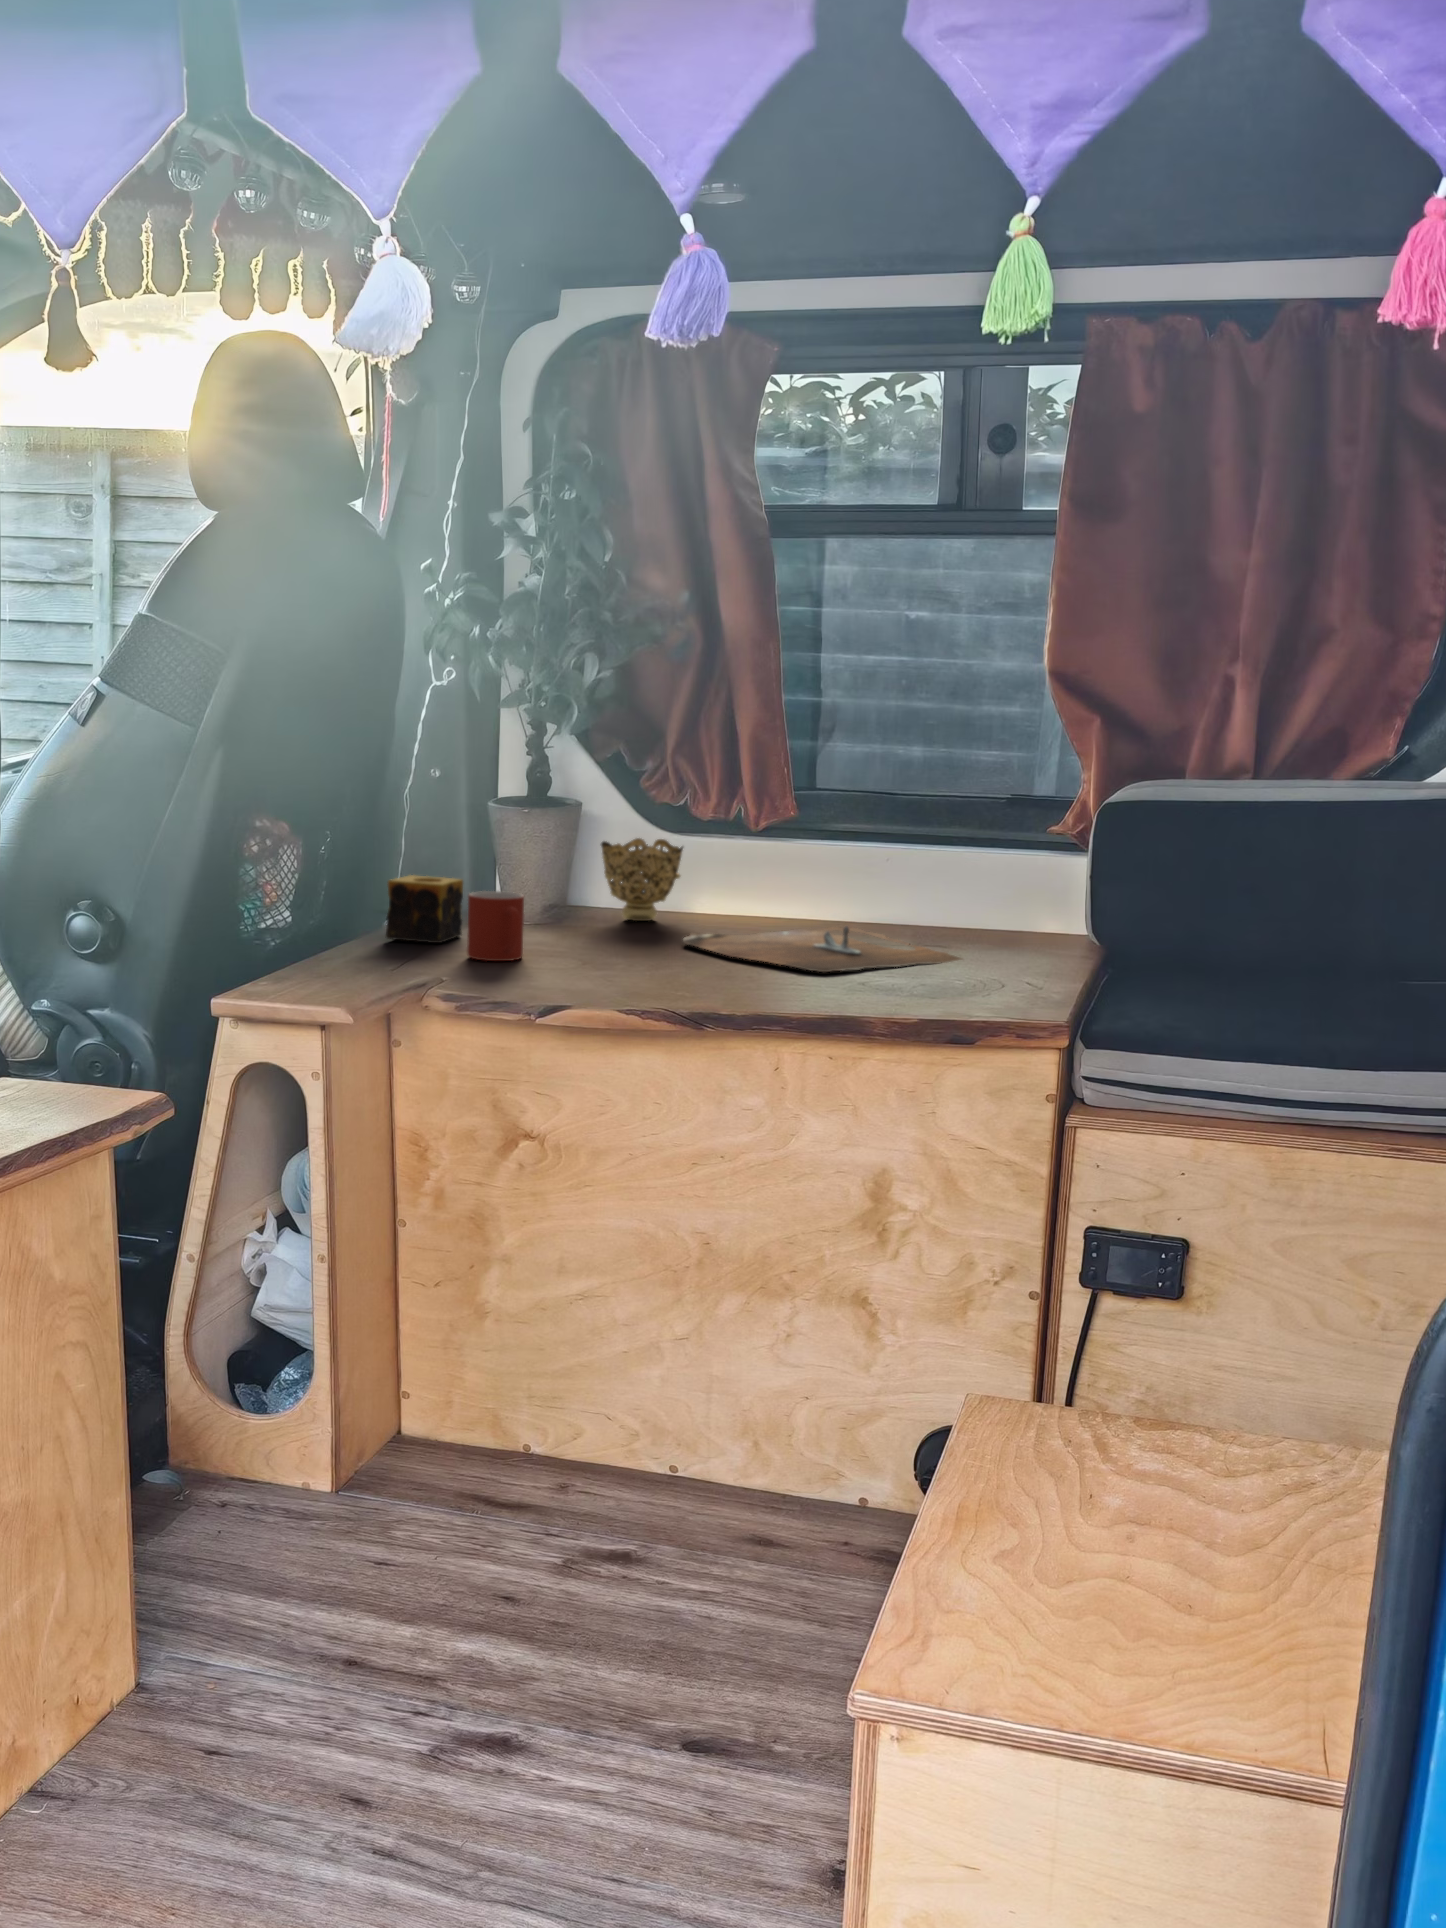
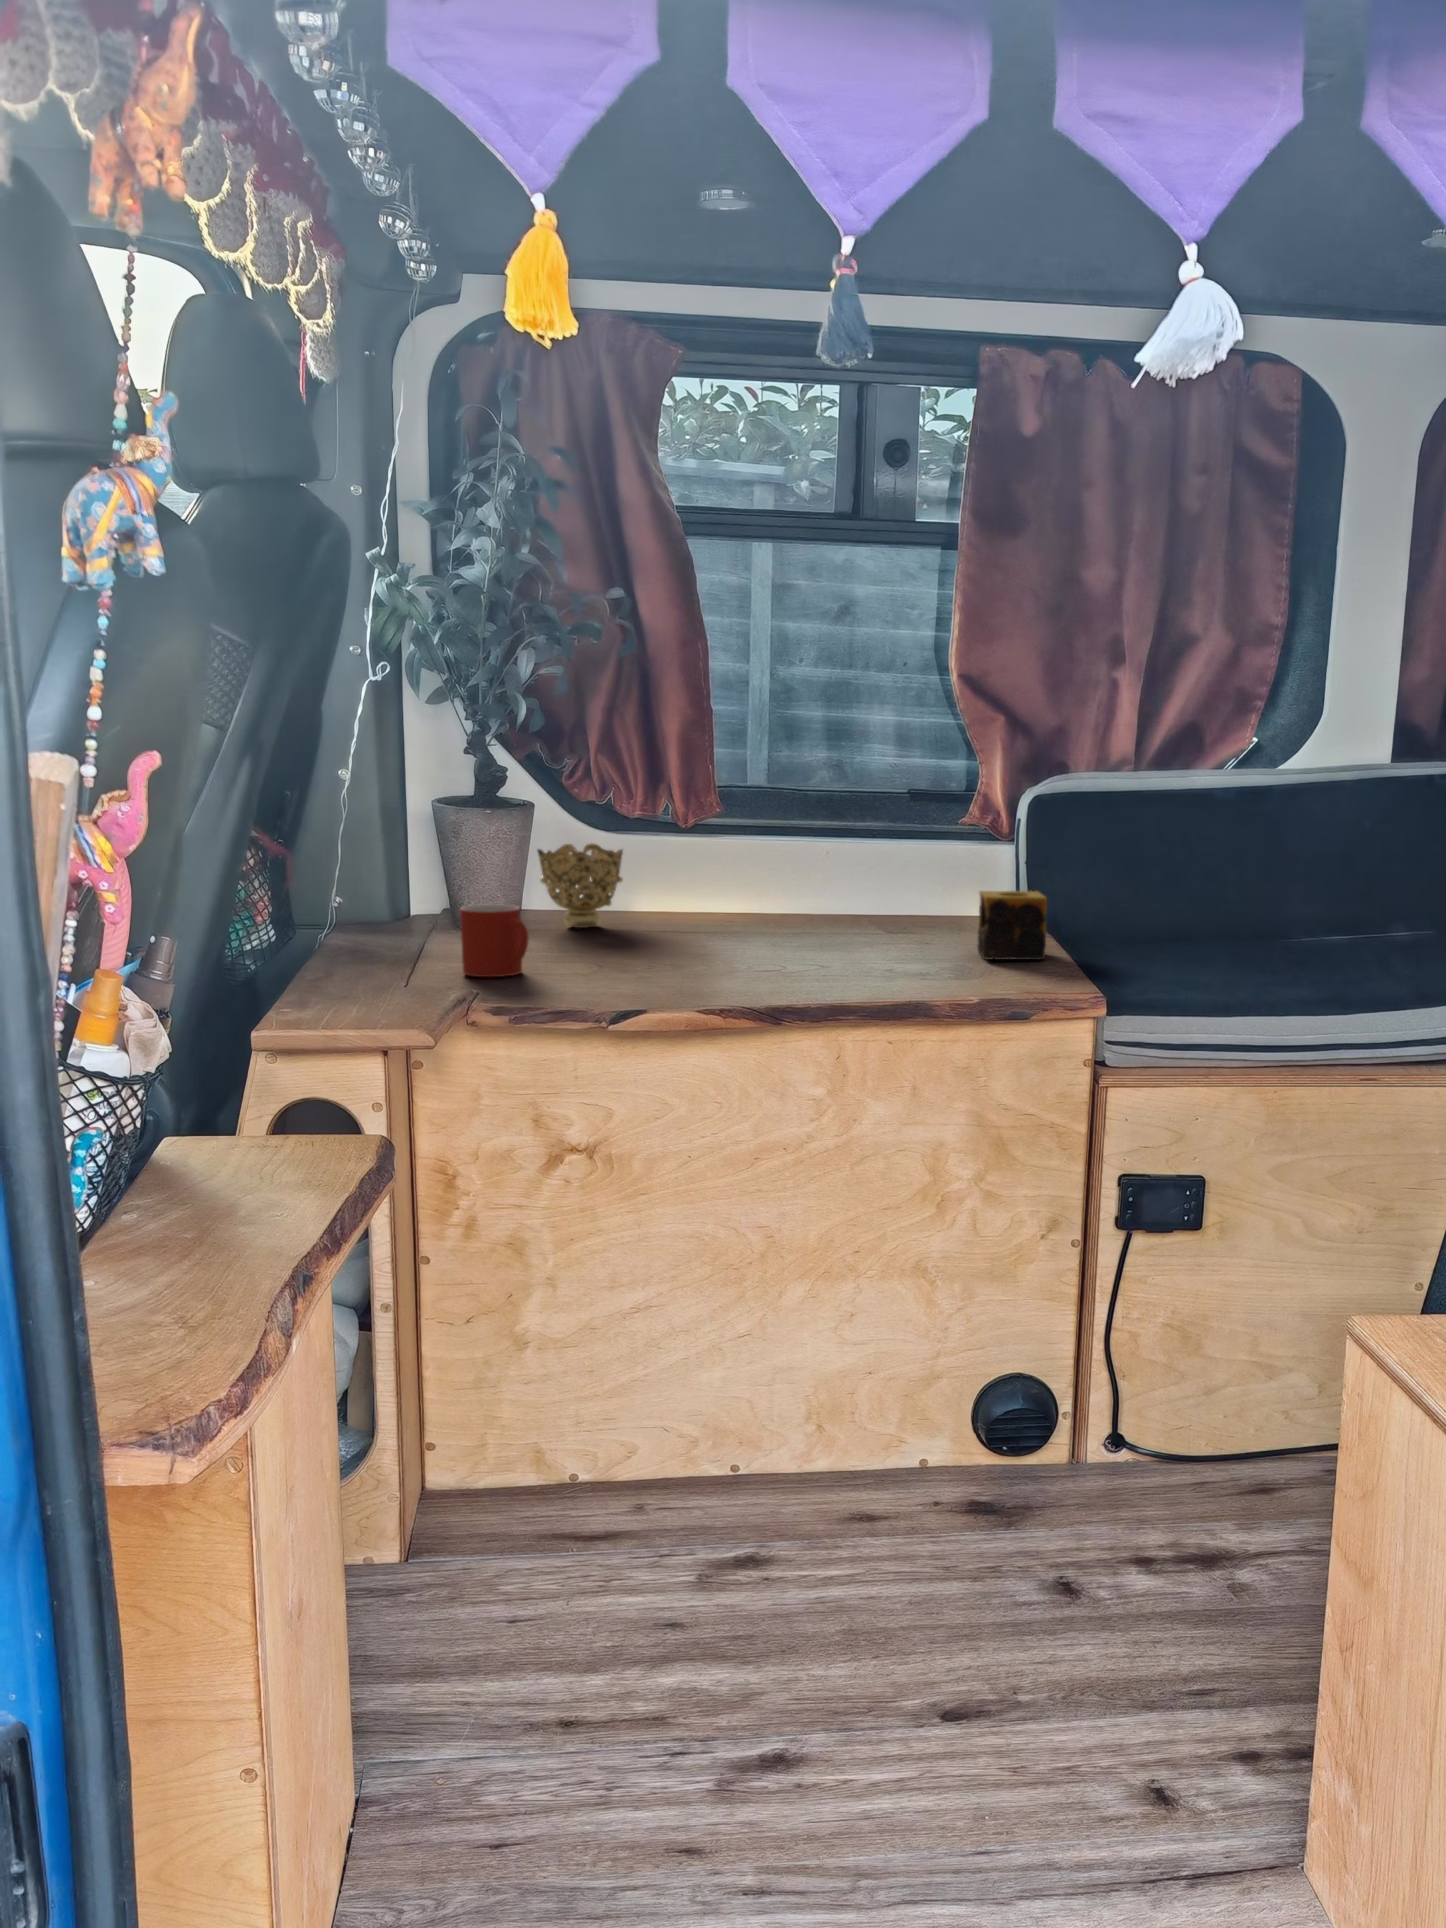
candle: present [386,875,463,943] -> present [977,891,1047,960]
cutting board: present [683,926,961,972] -> none [661,916,939,961]

